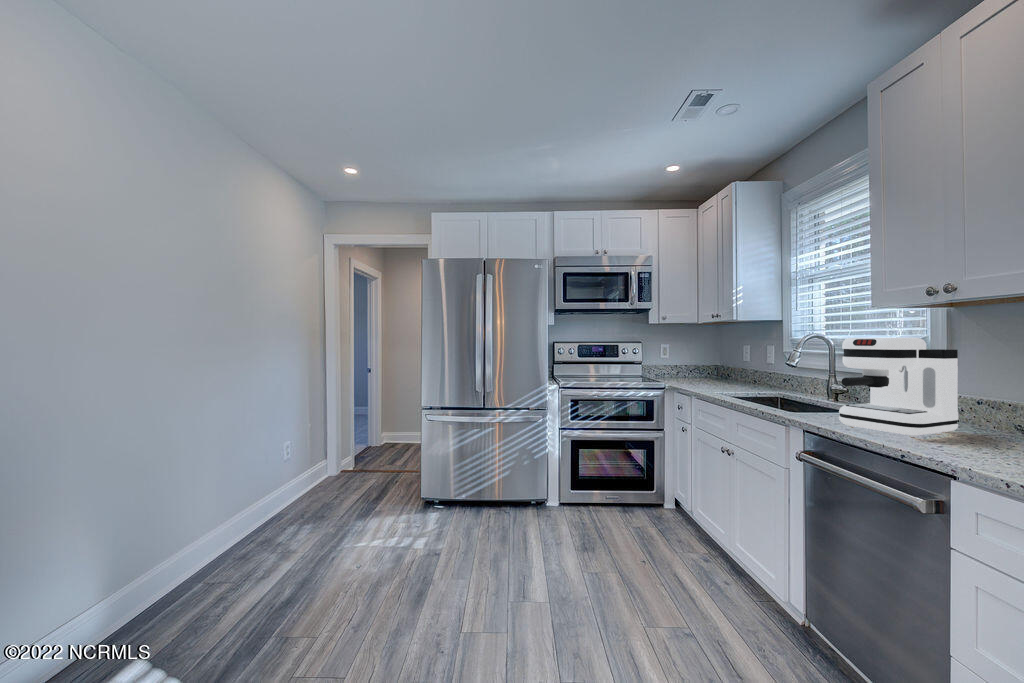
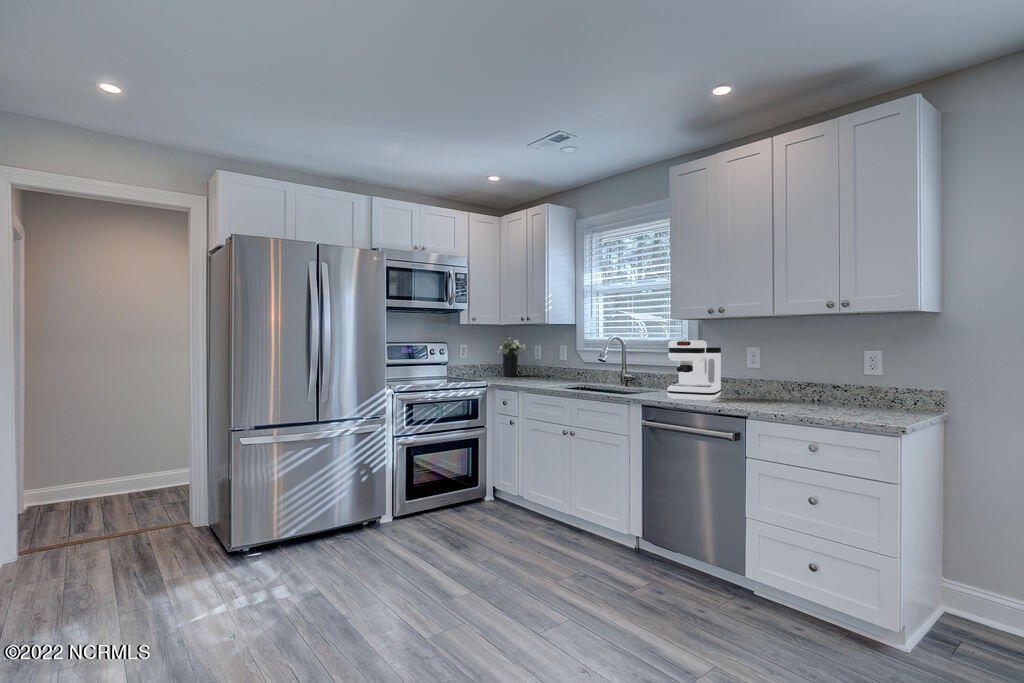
flower arrangement: none [696,337,734,380] -> present [498,338,525,377]

